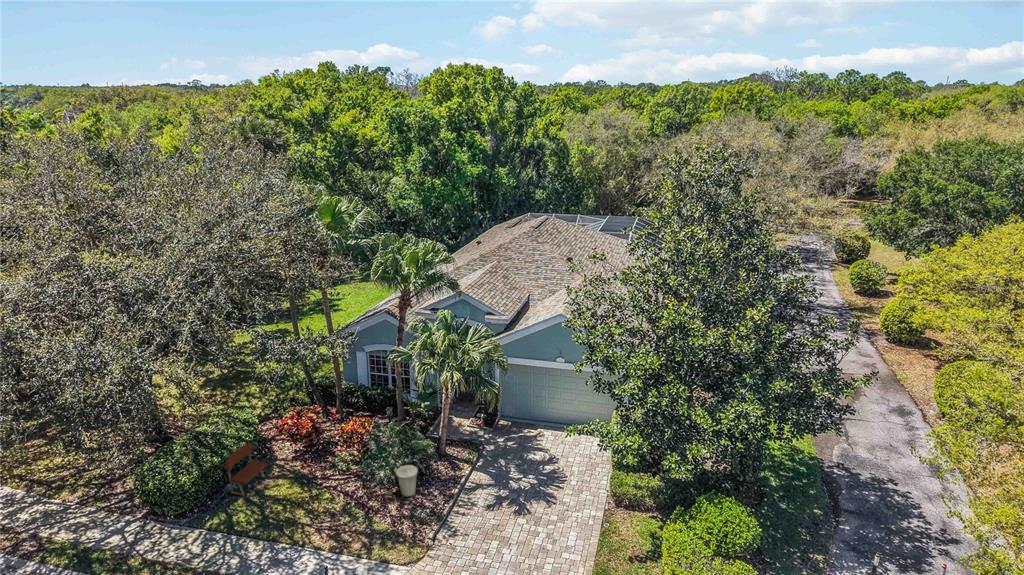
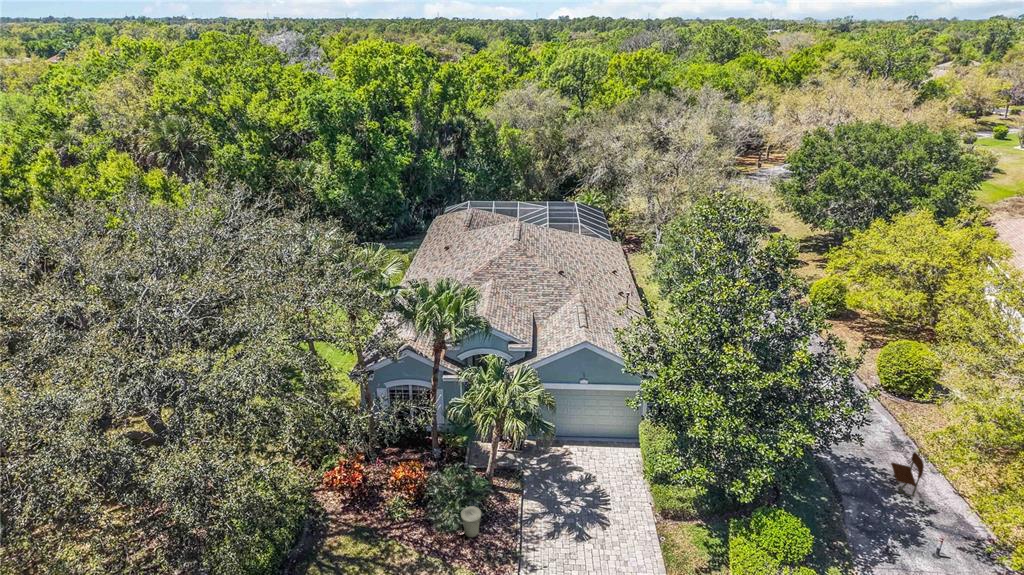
bench: present [225,443,267,496] -> present [891,452,924,496]

